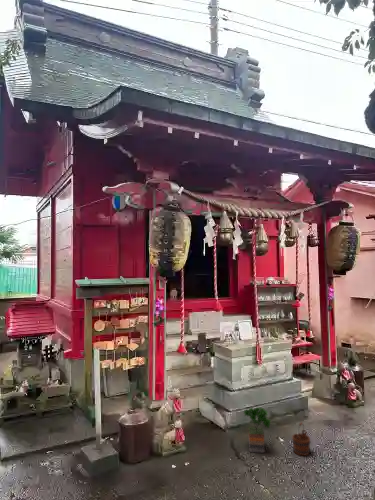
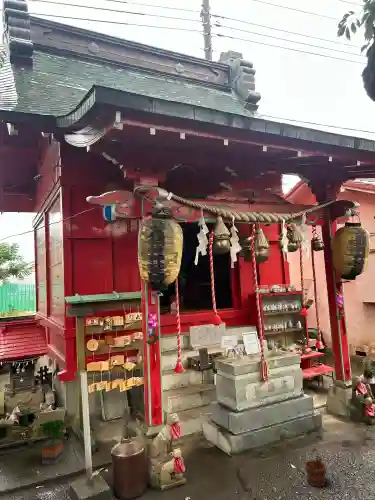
potted tree: present [244,408,270,453] -> present [42,420,66,465]

